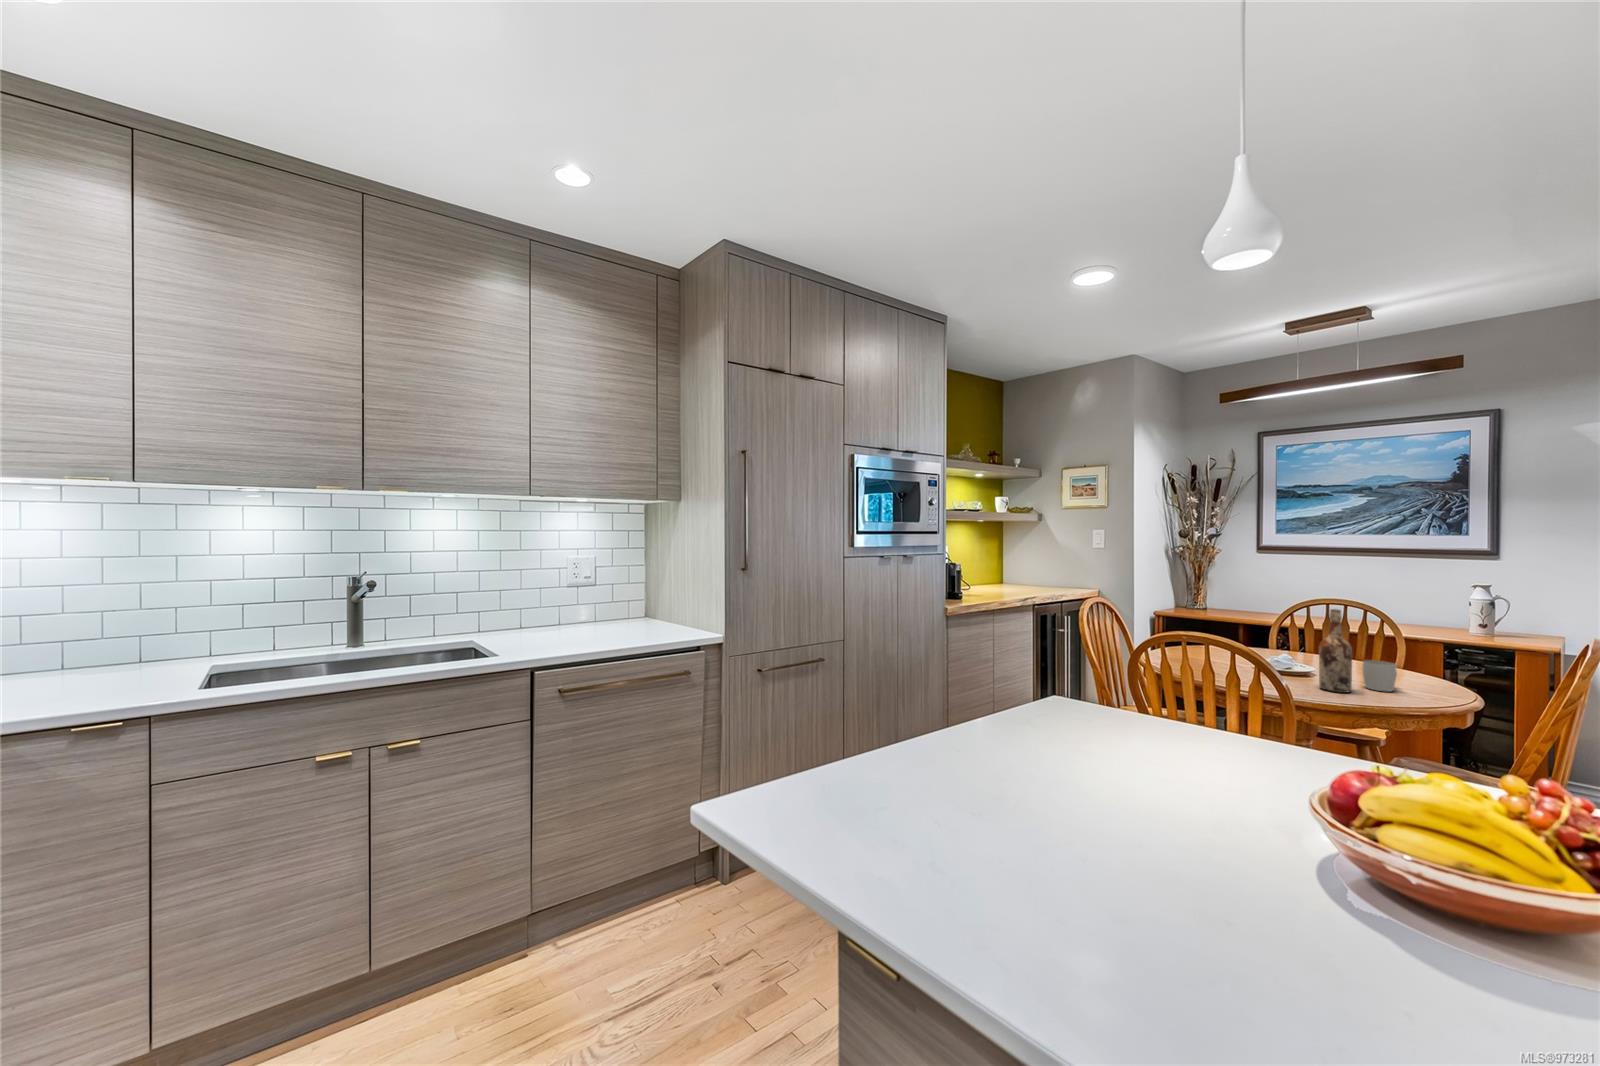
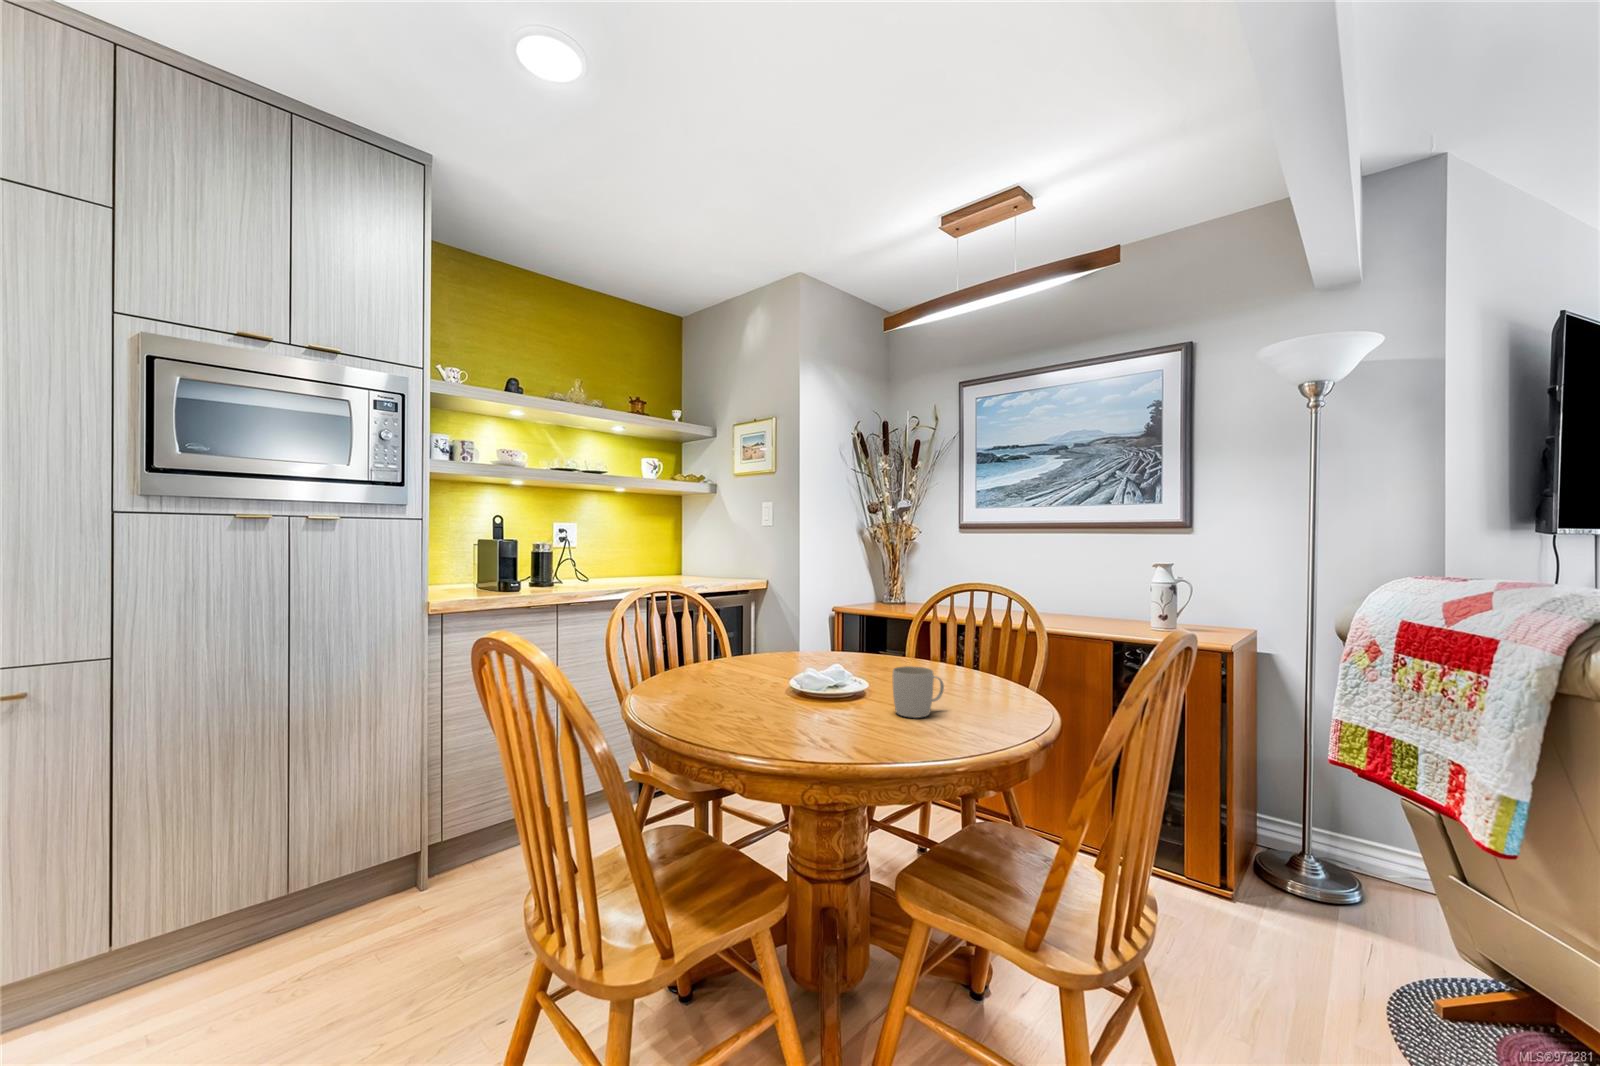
wine bottle: present [1319,609,1352,693] -> none [820,583,861,722]

